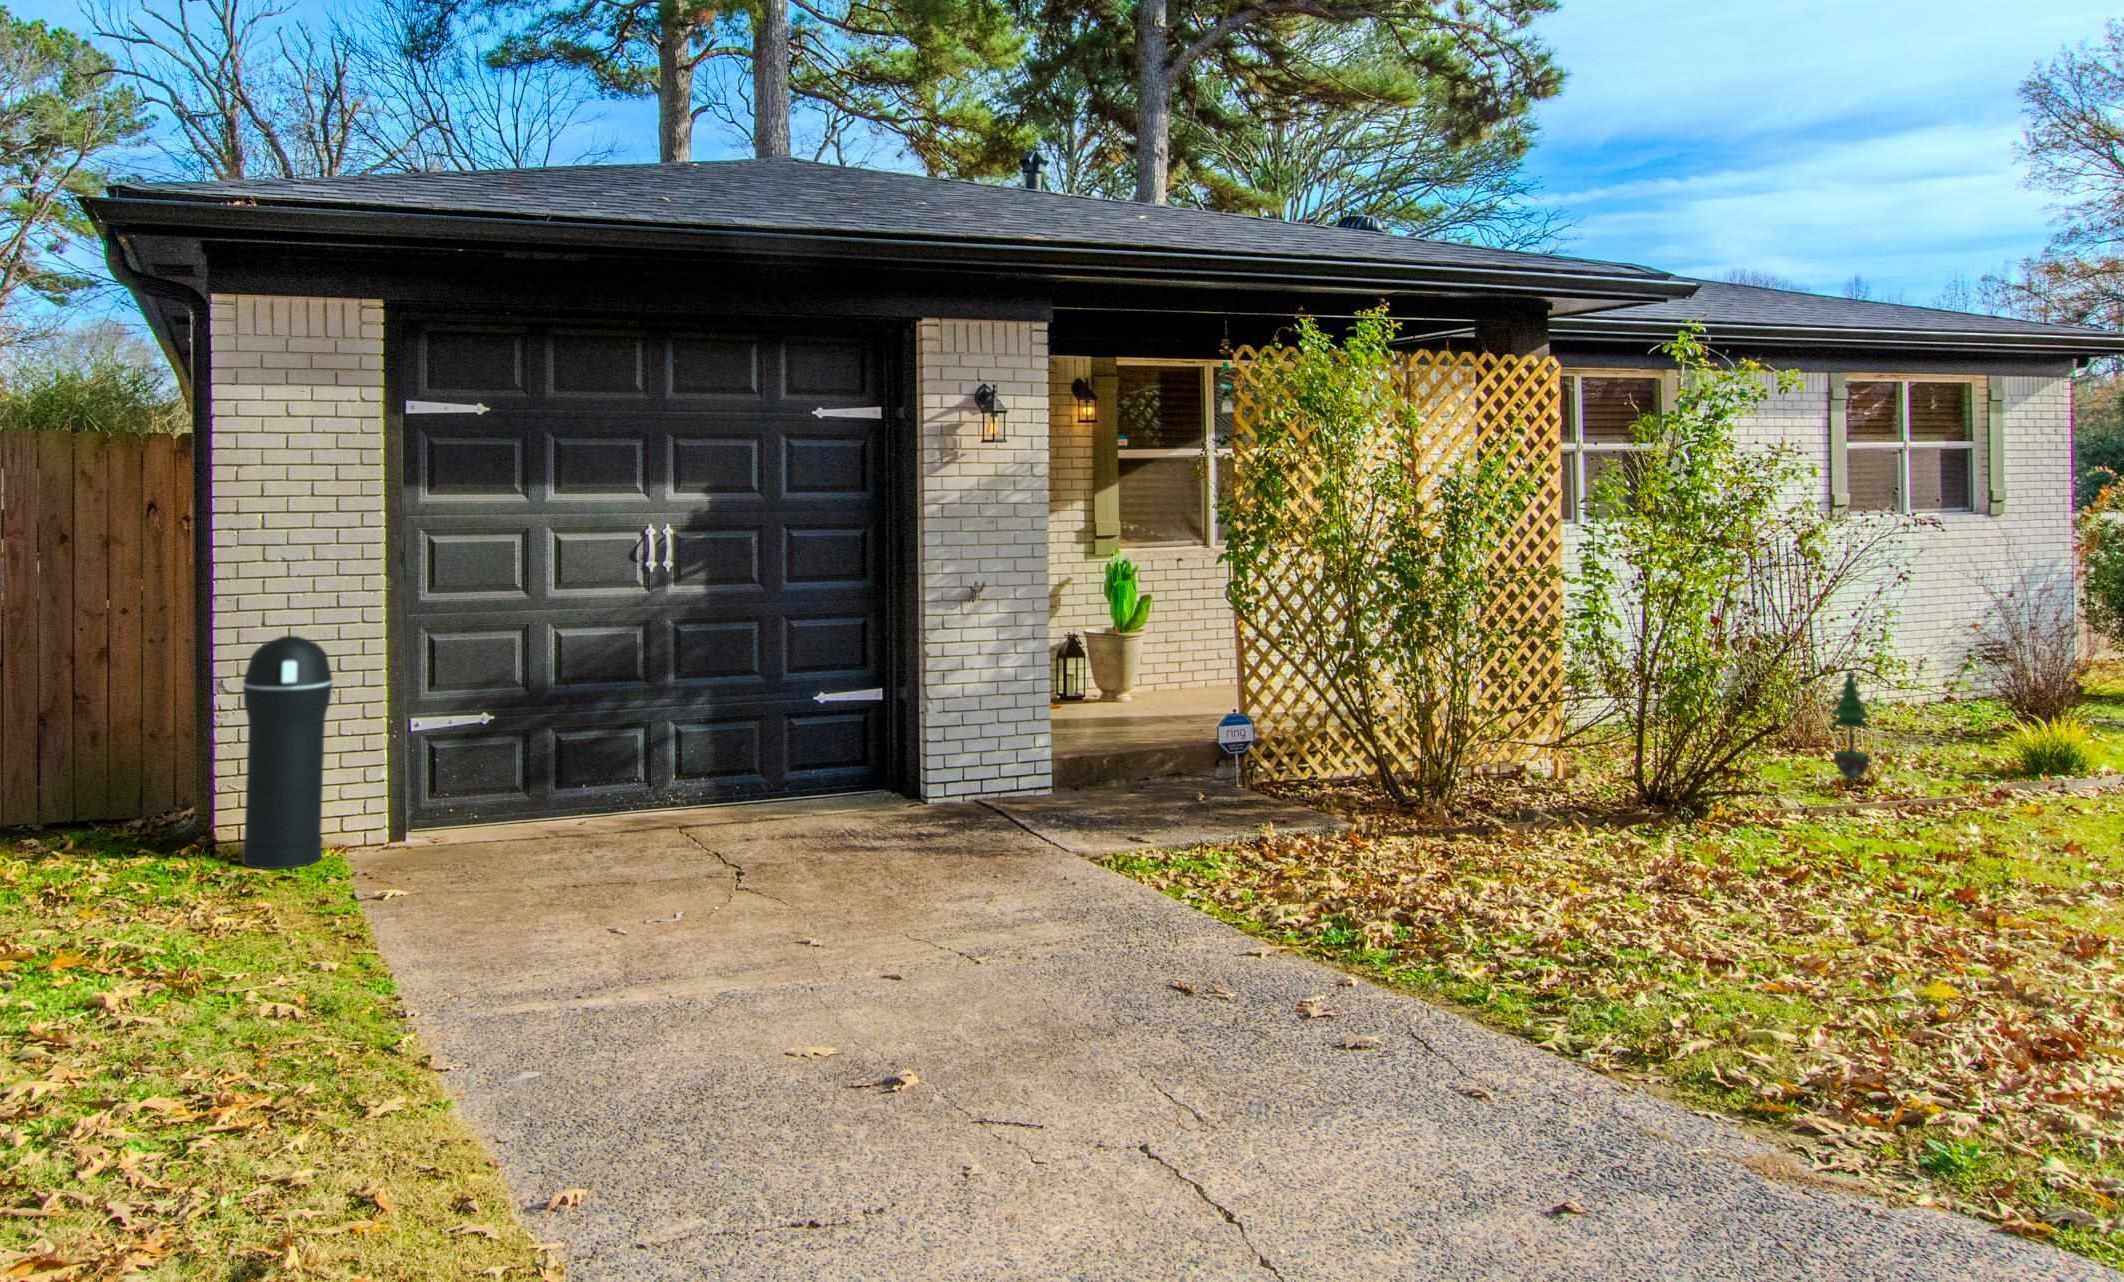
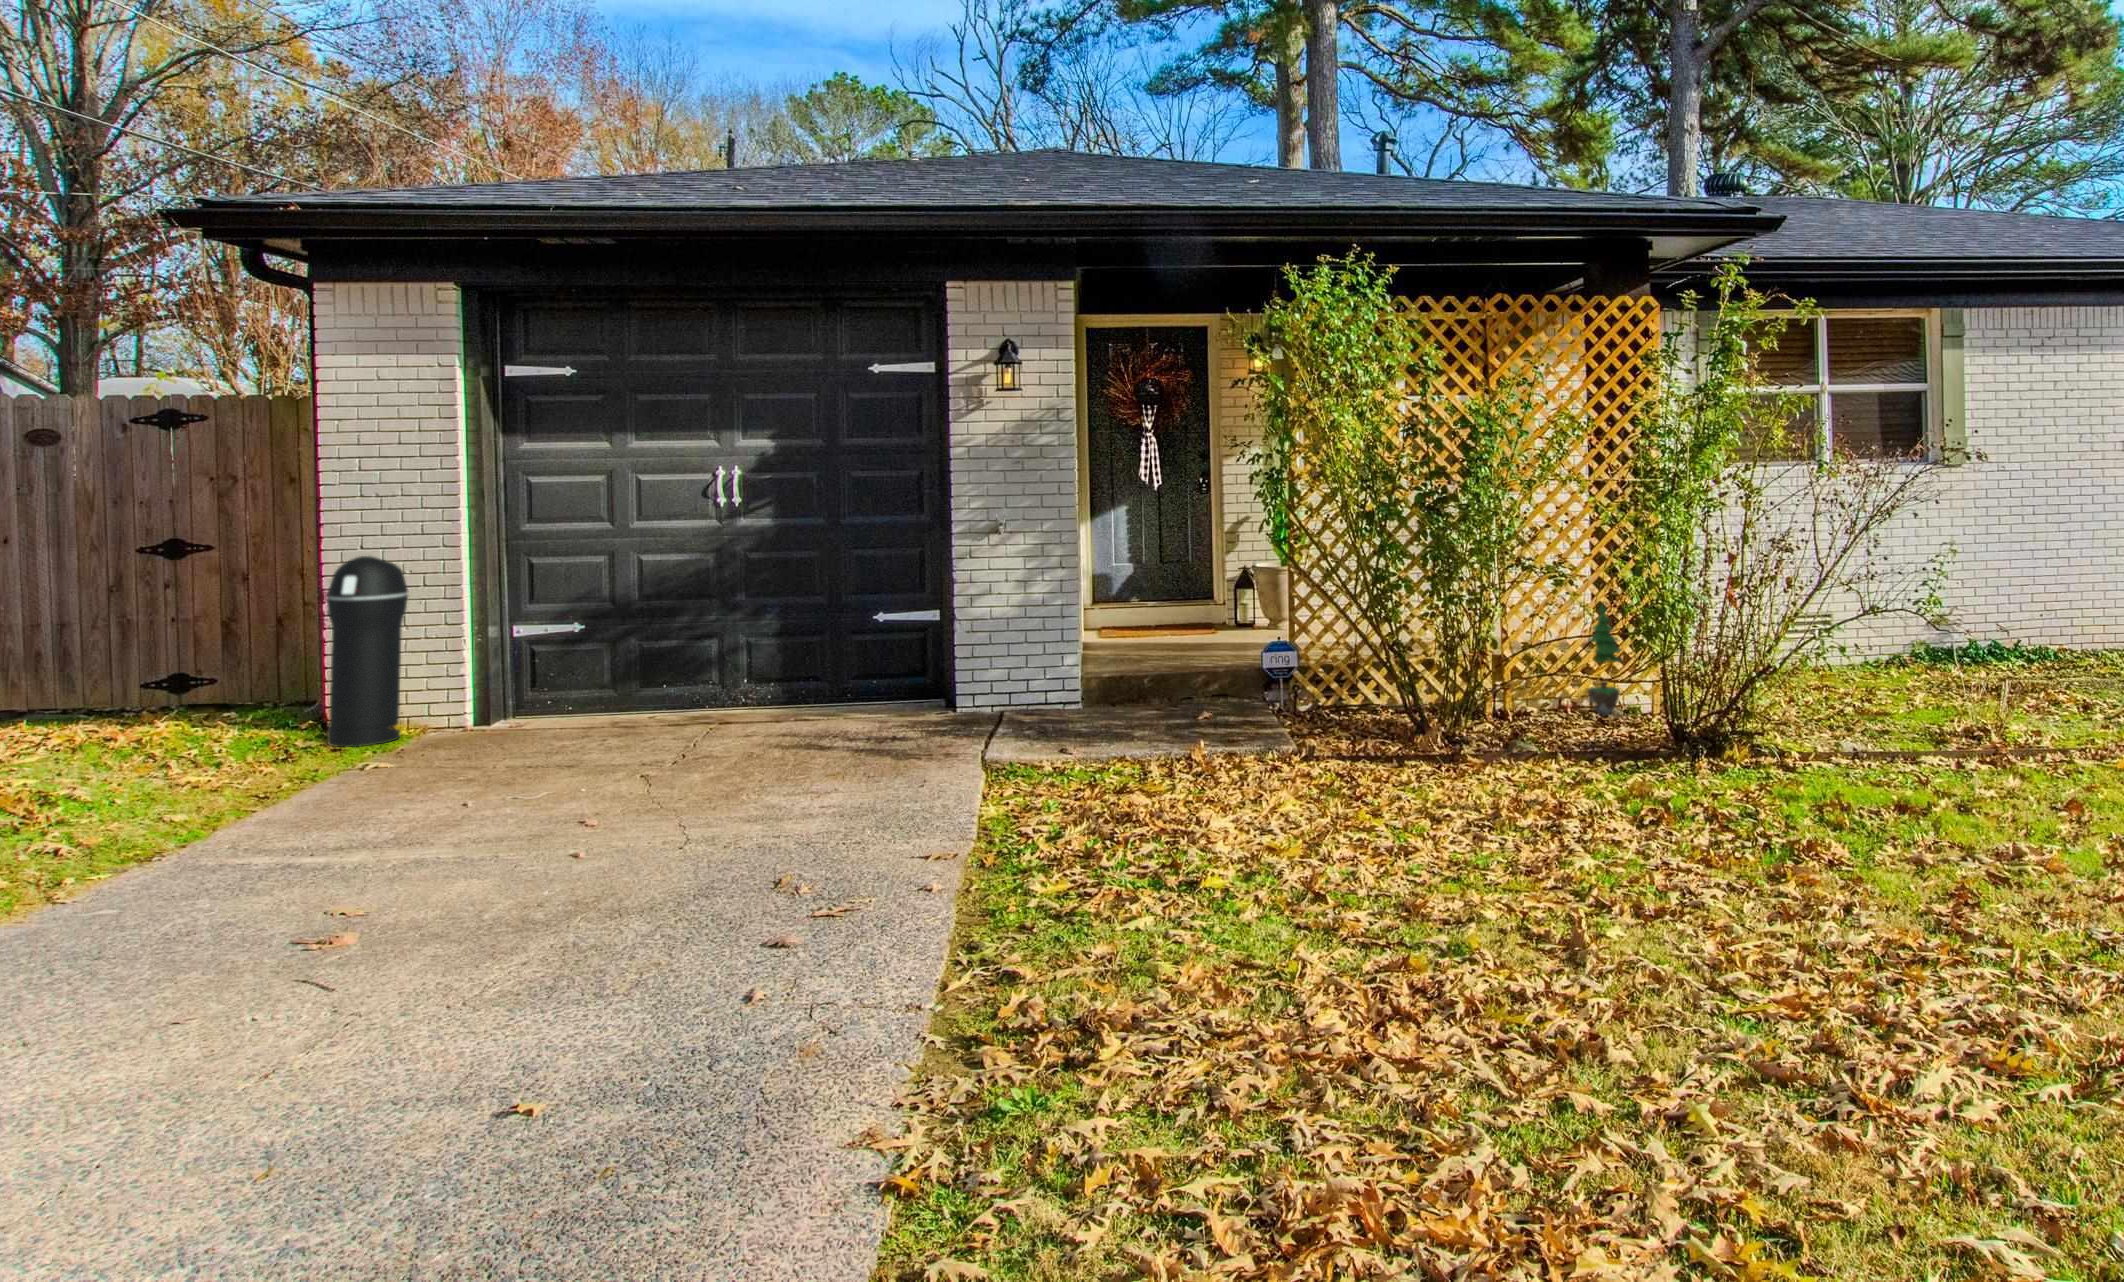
potted tree: present [1830,672,1870,780] -> present [1588,604,1622,716]

